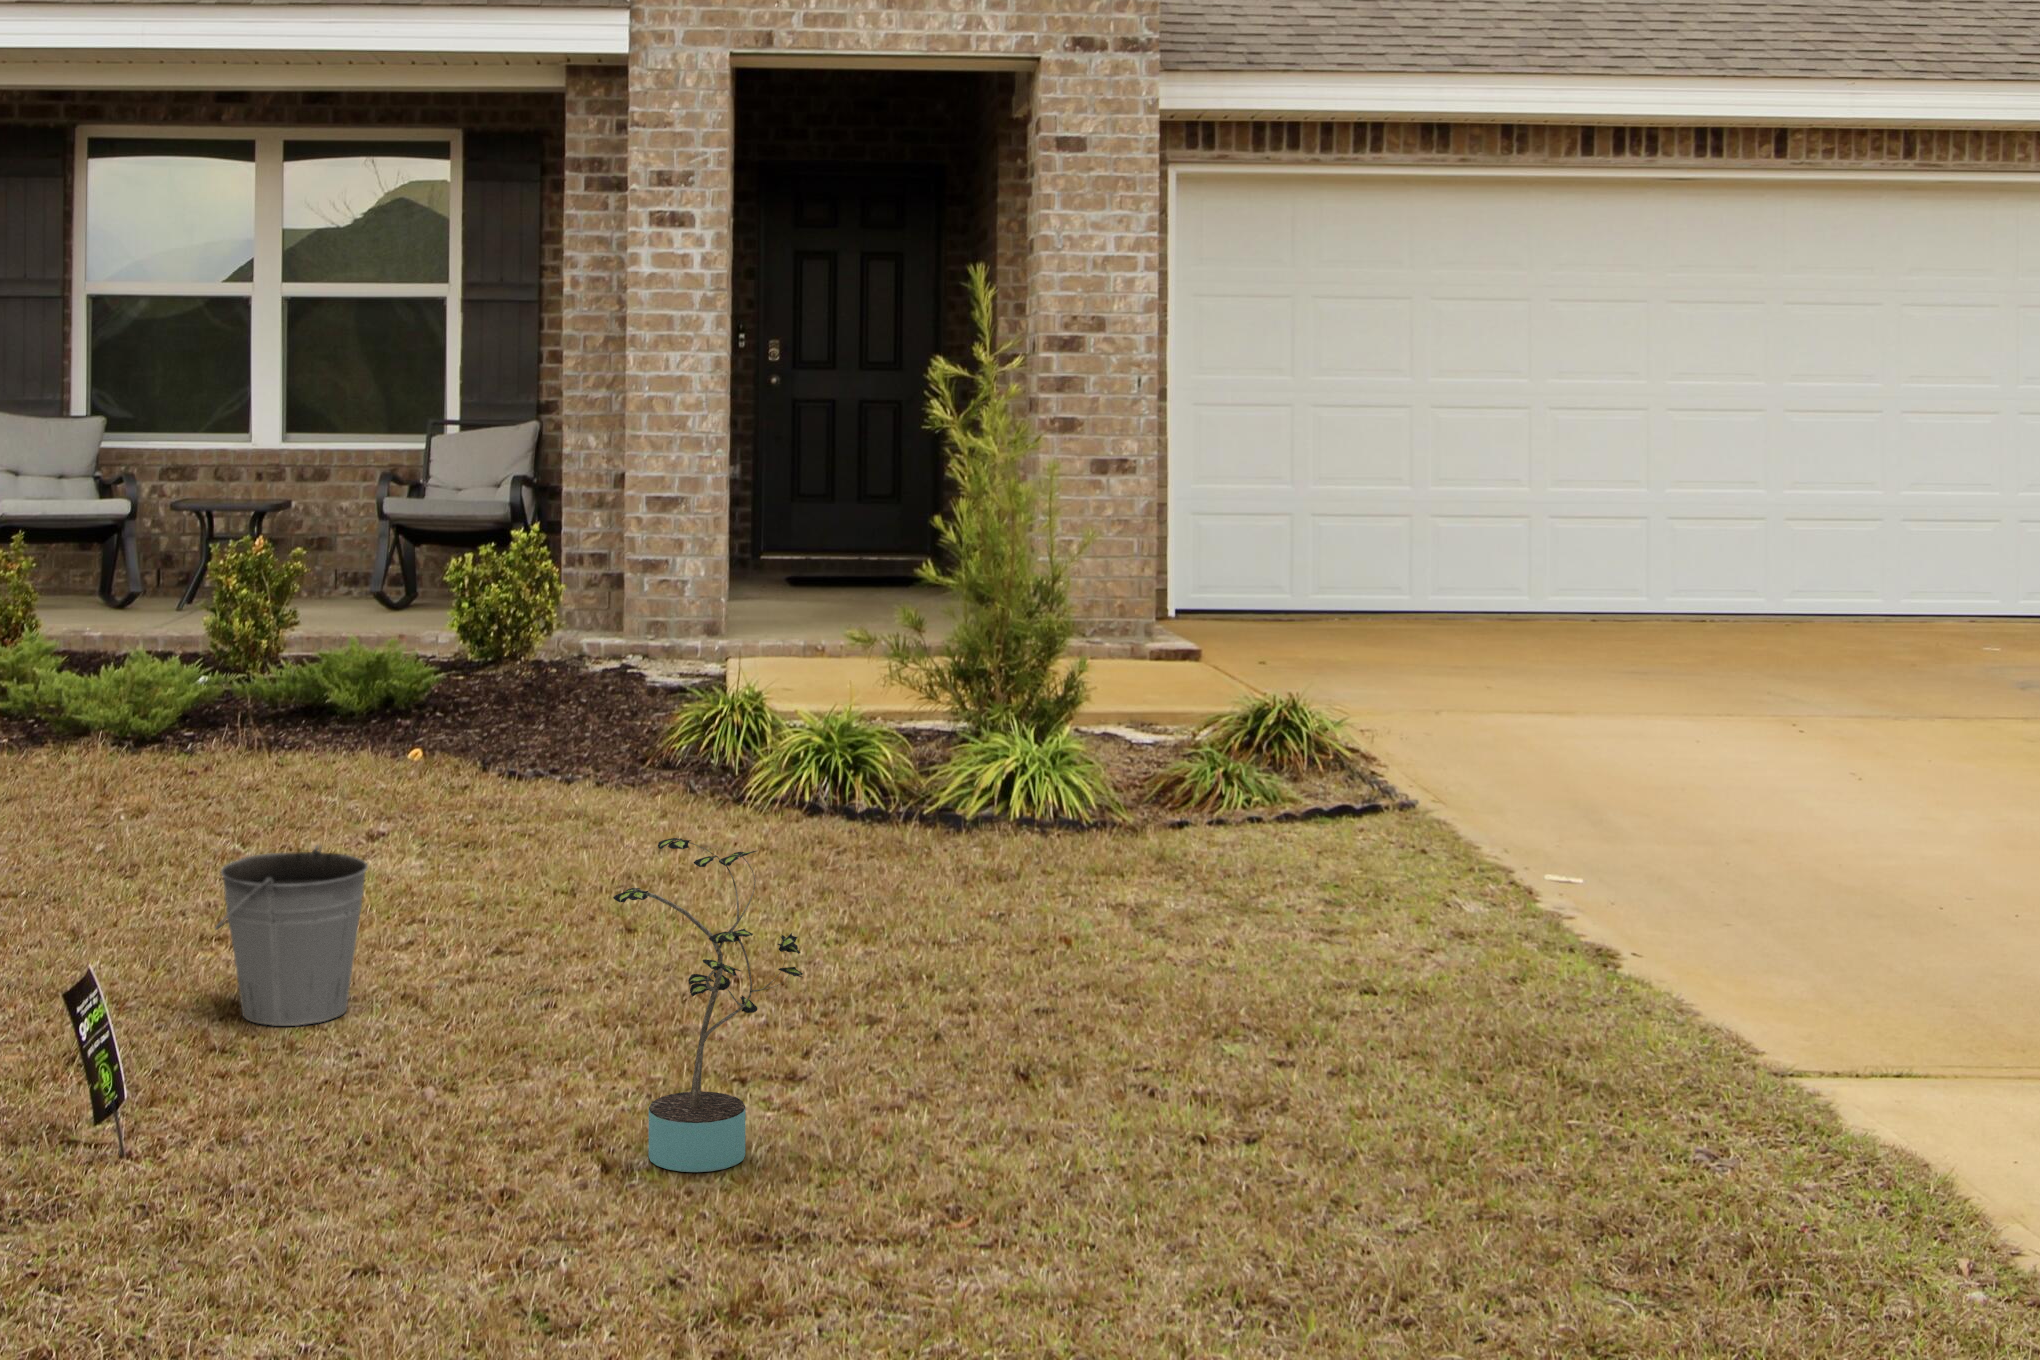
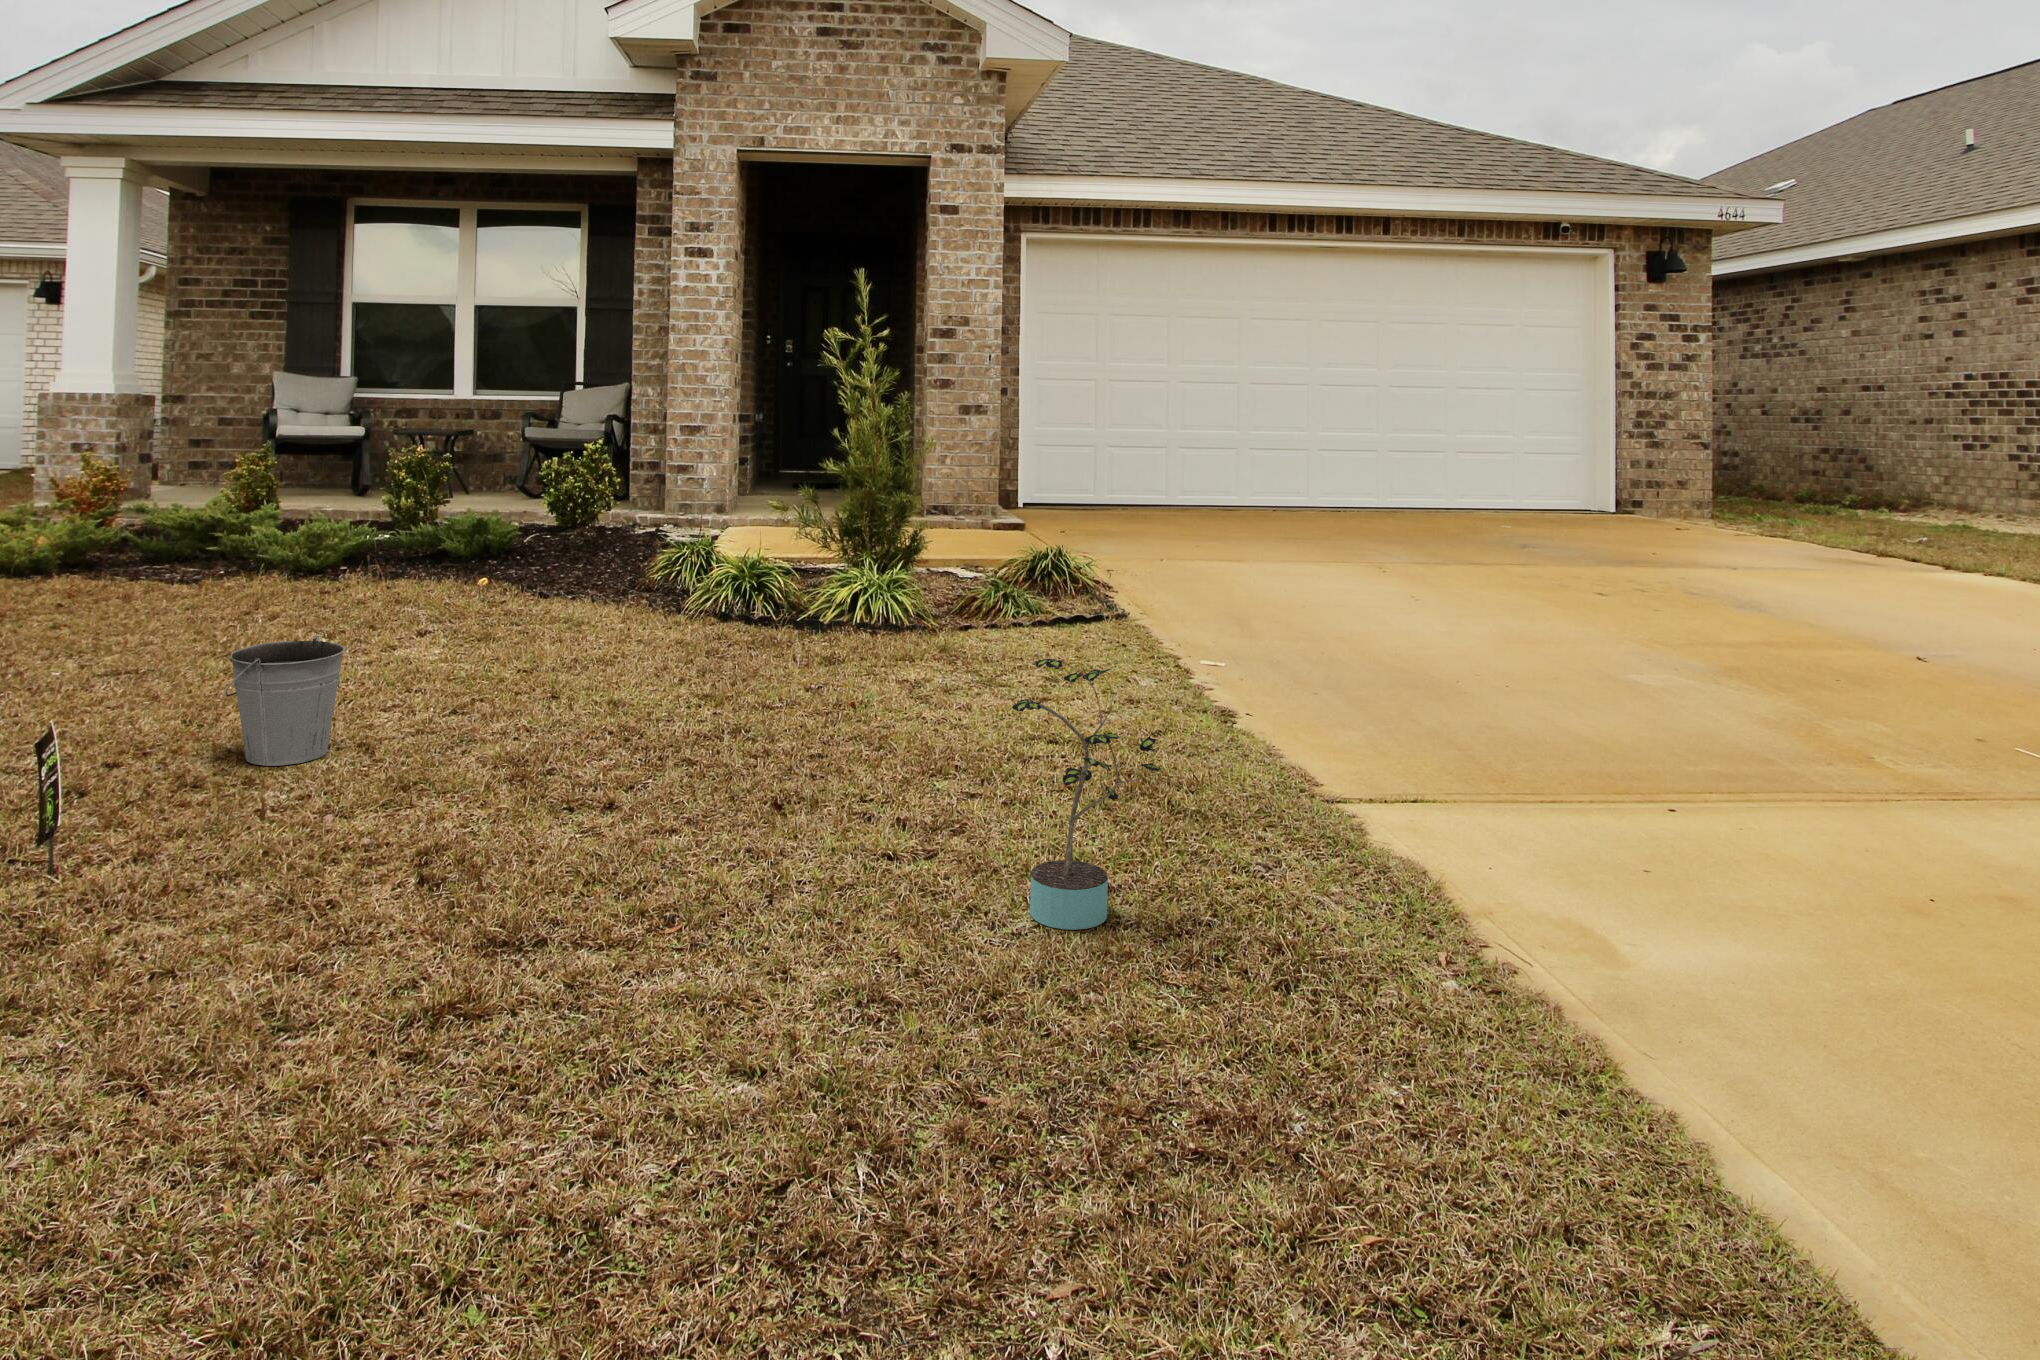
potted plant: present [613,838,803,1172] -> present [1012,659,1160,930]

